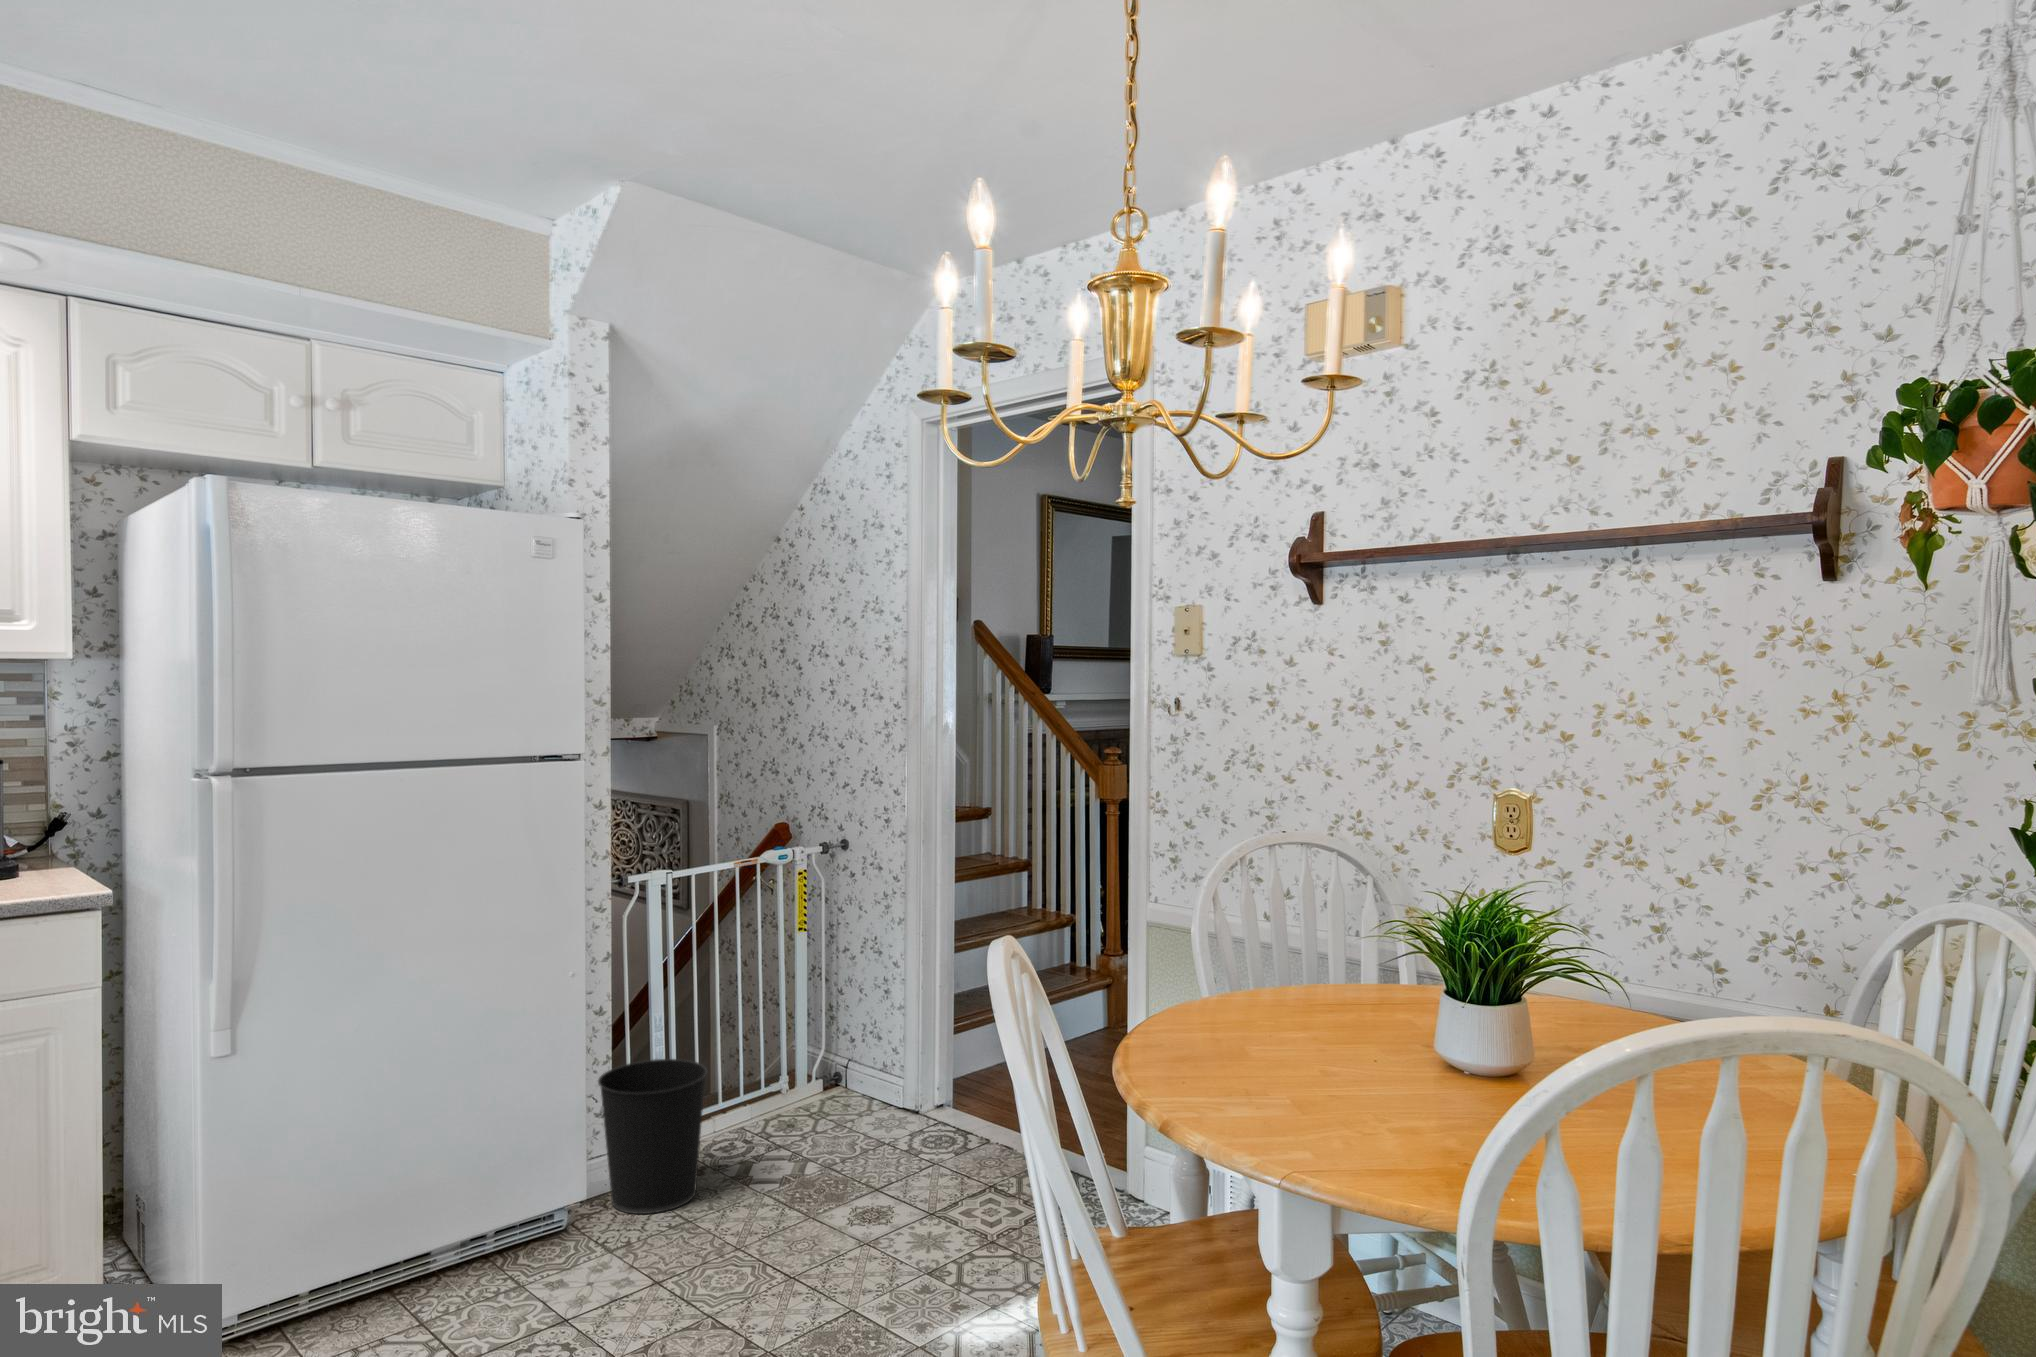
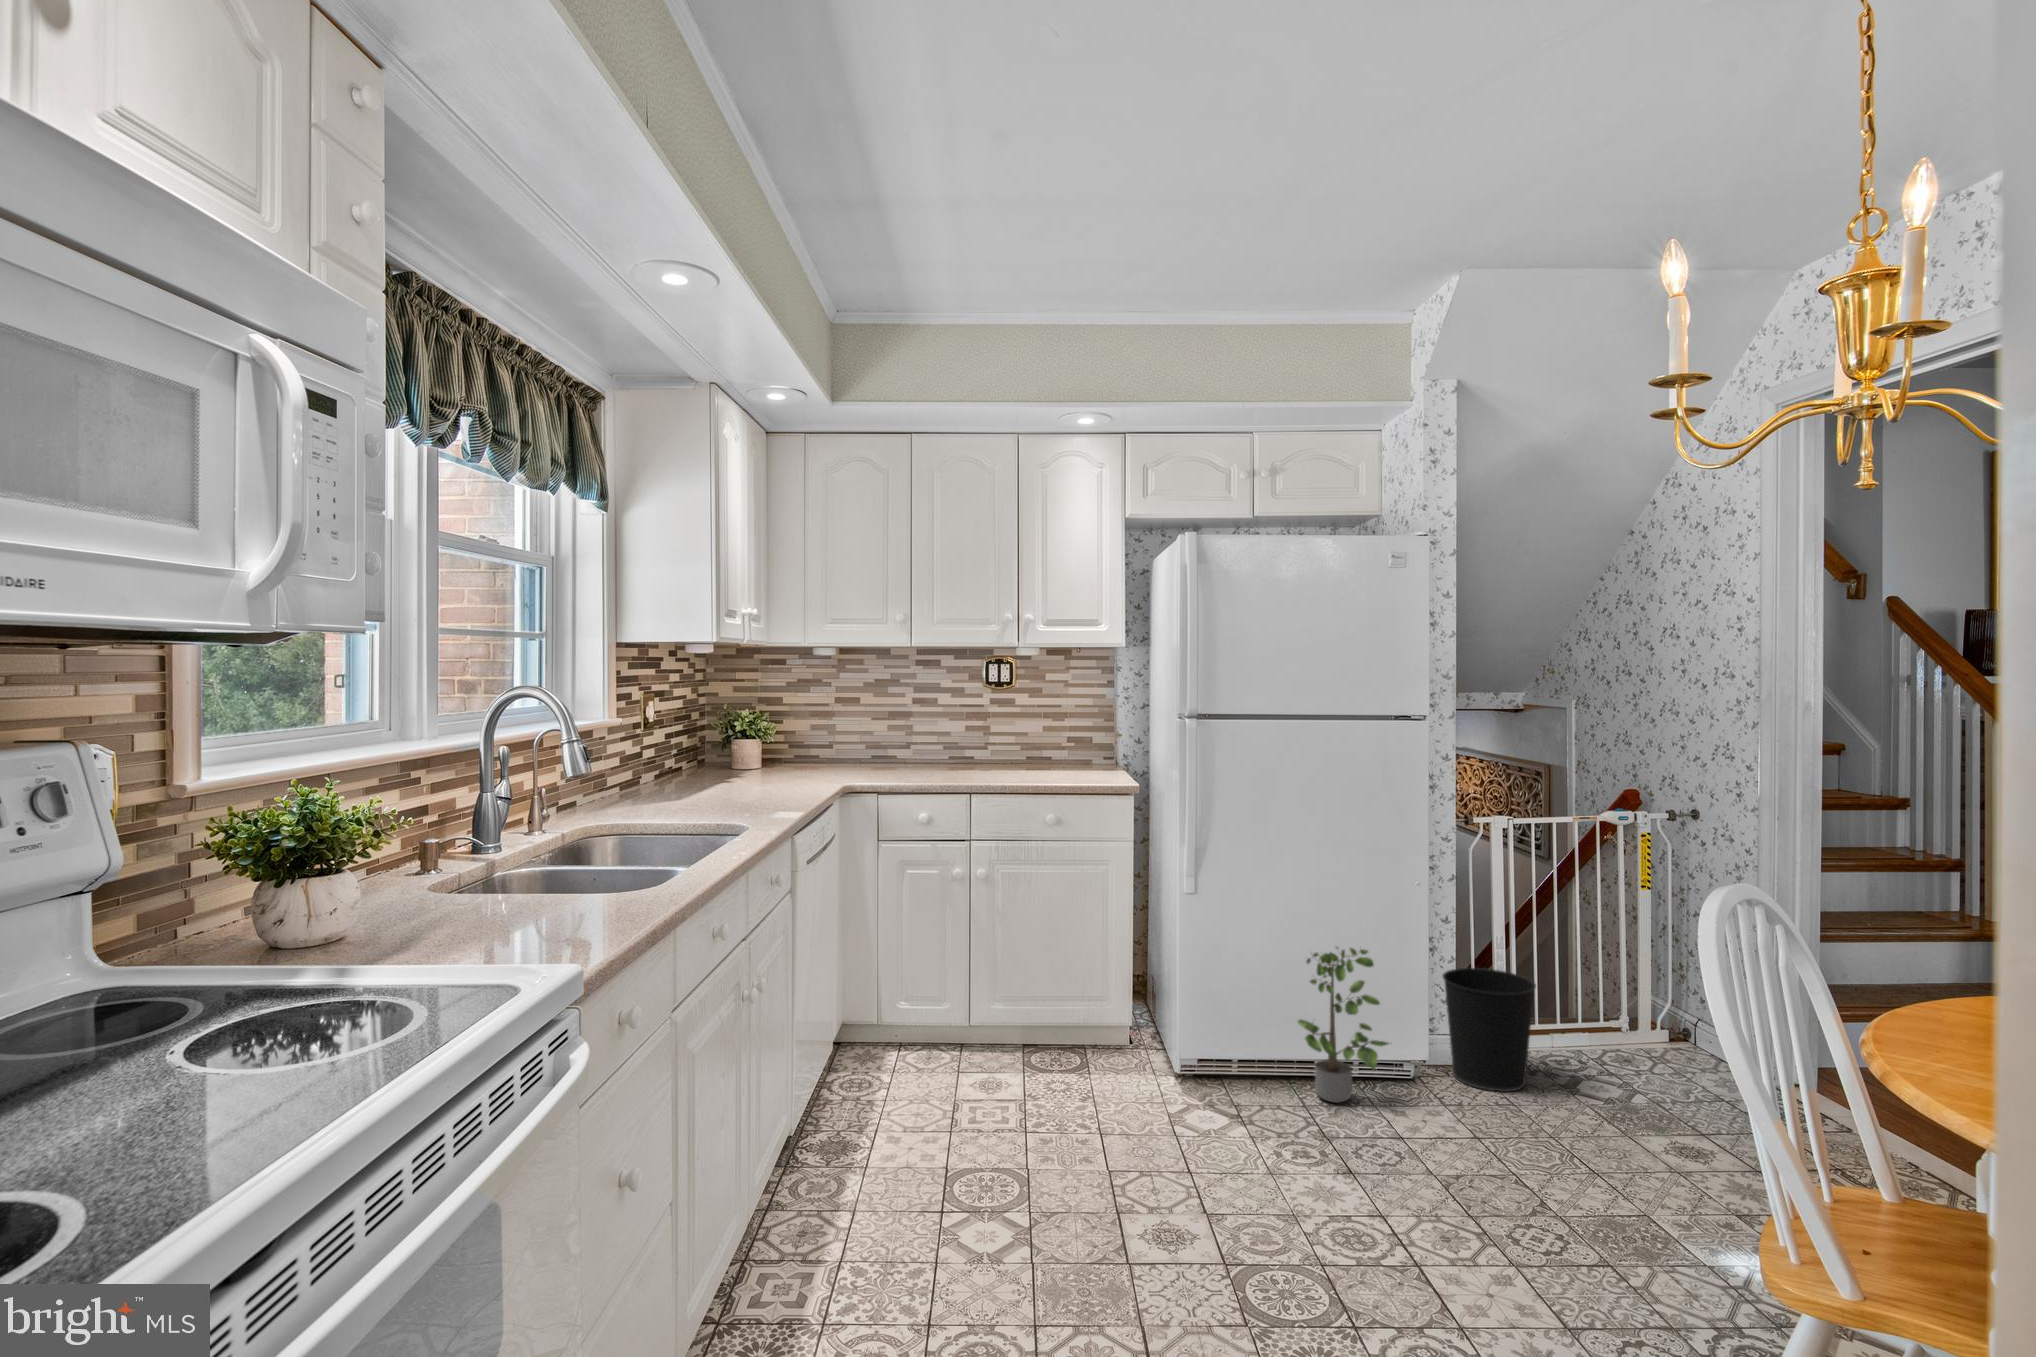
potted plant: none [408,1068,545,1300] -> present [1298,947,1388,1103]

